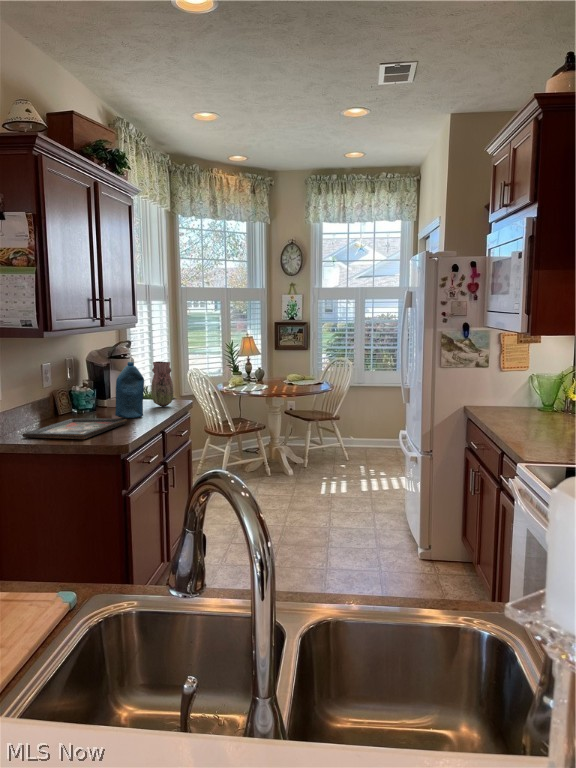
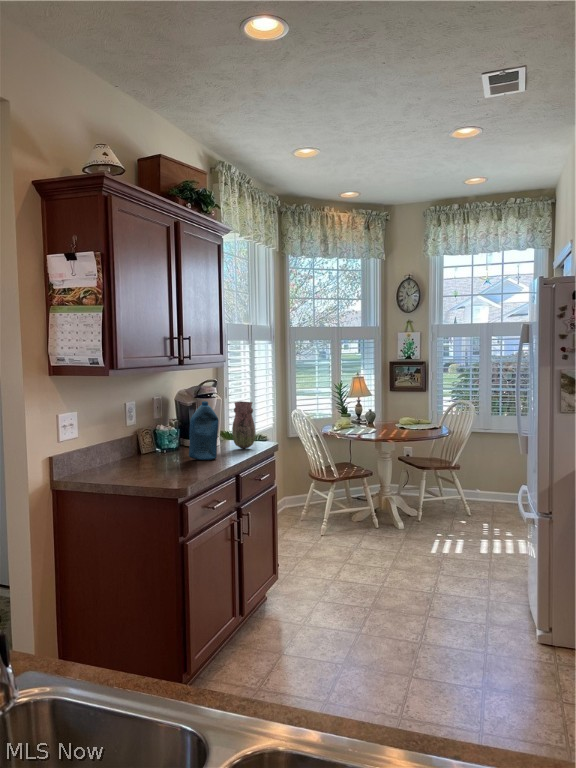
decorative tray: present [22,418,127,439] -> none [88,458,195,481]

